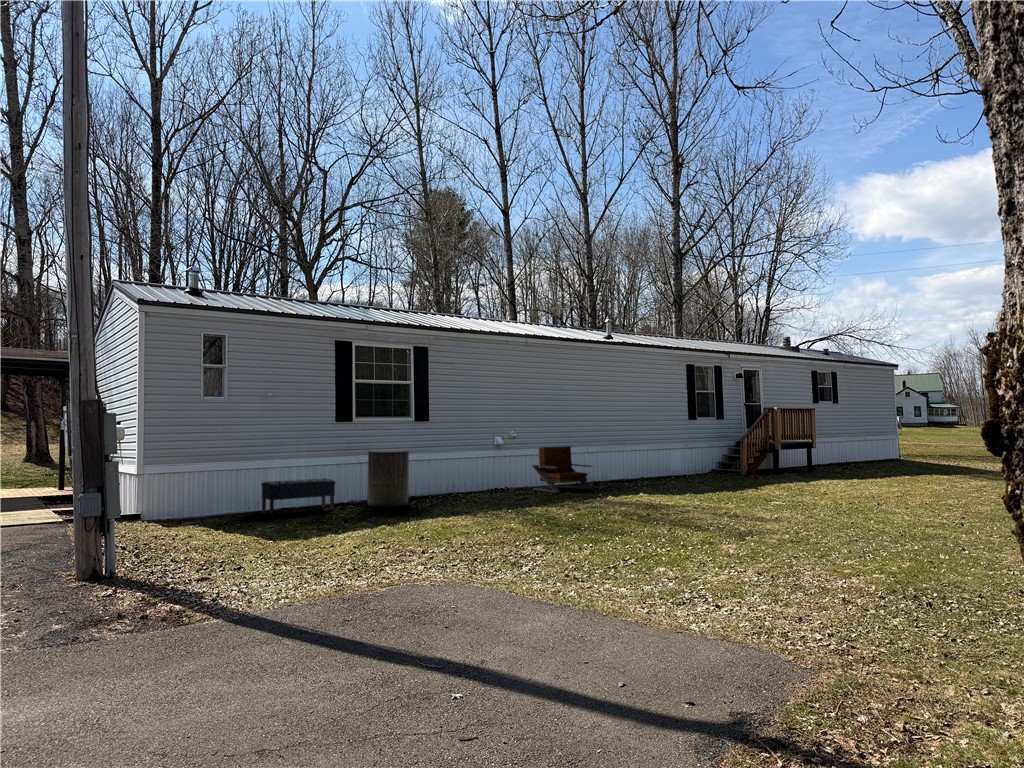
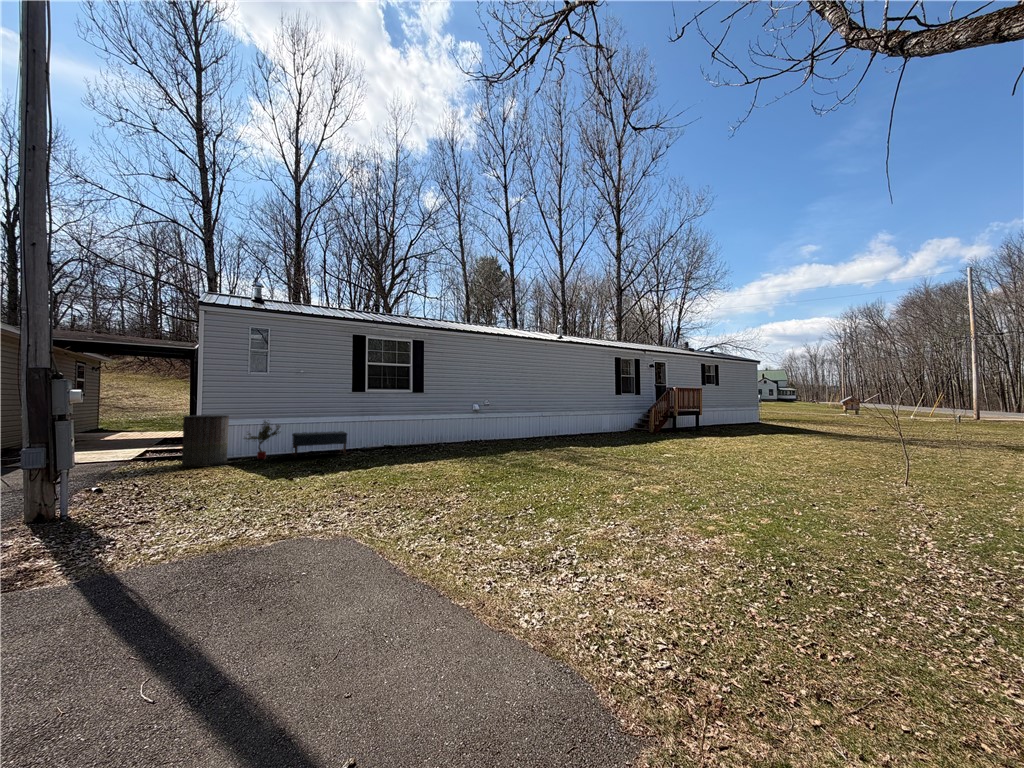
lounge chair: present [532,446,592,493] -> none [501,412,542,444]
trash can: present [368,450,409,507] -> present [182,415,229,467]
potted tree: none [204,463,252,519] -> present [245,421,281,459]

